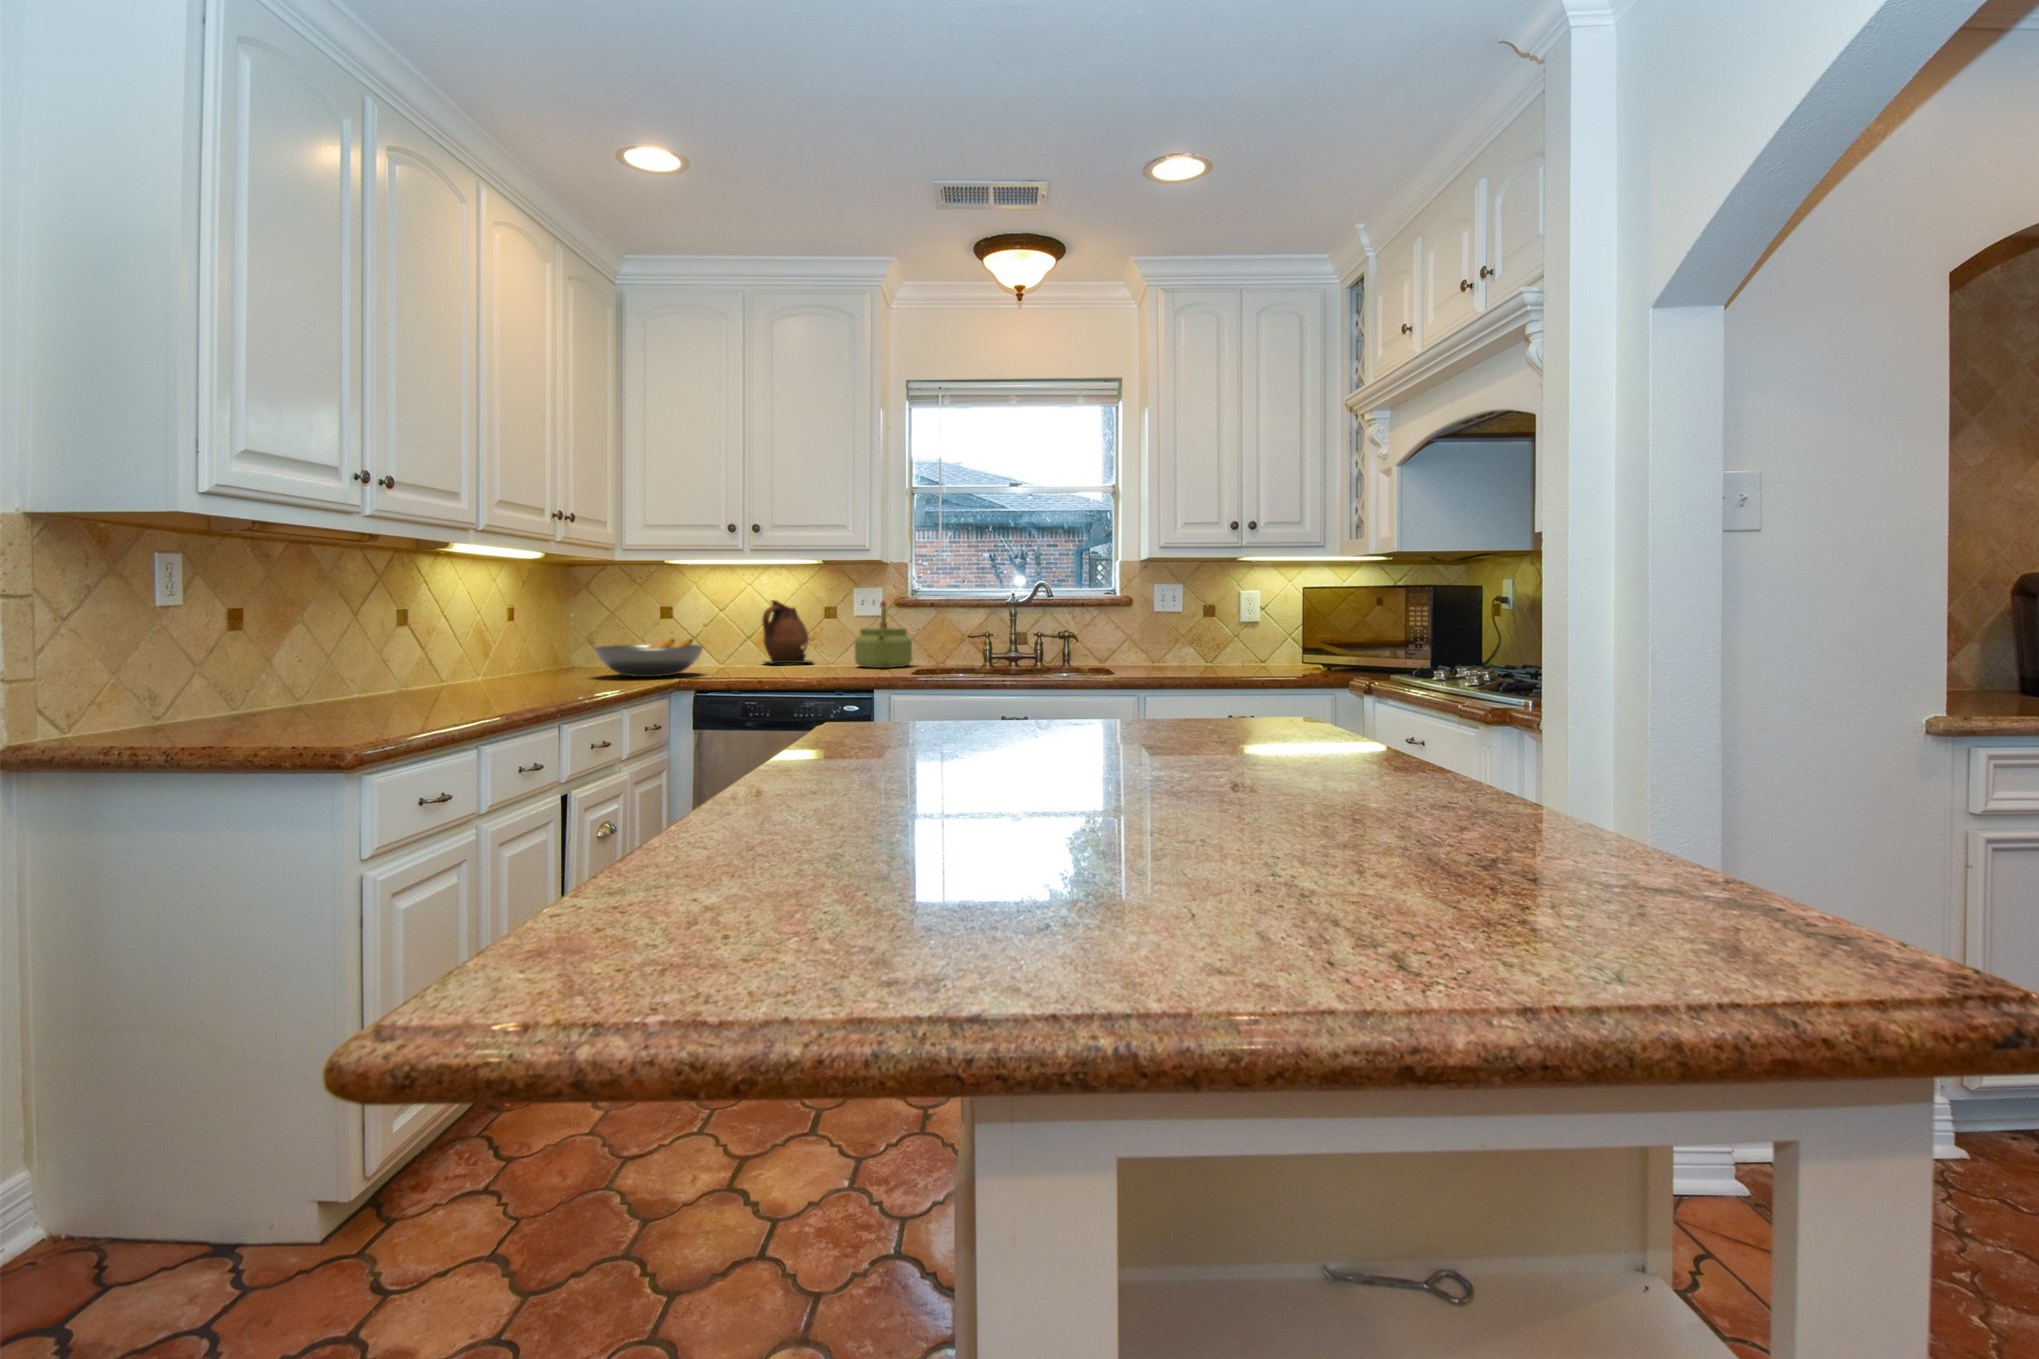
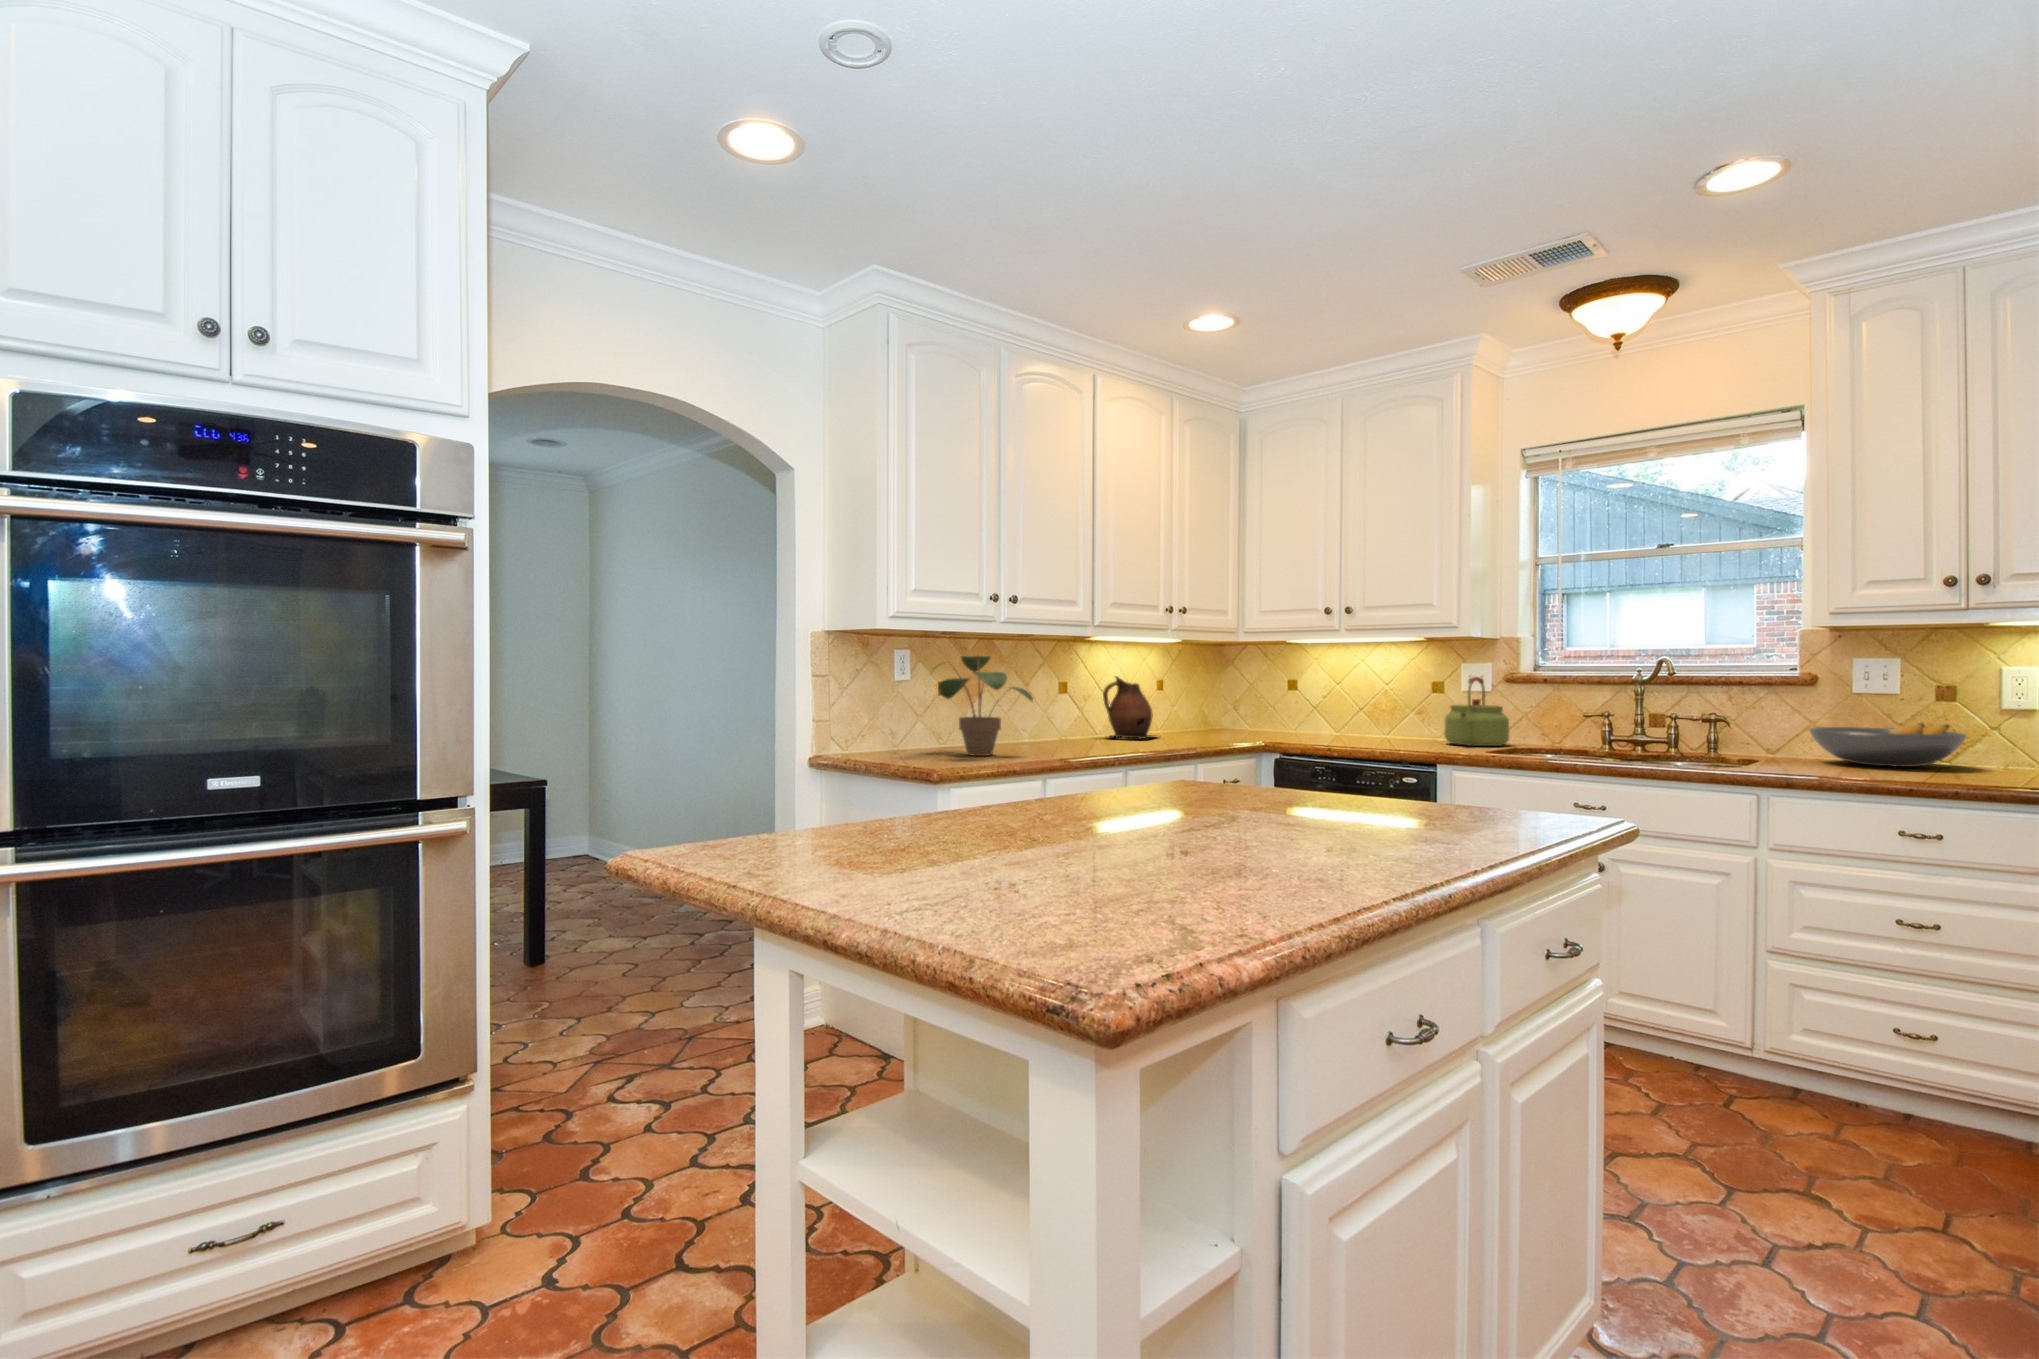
potted plant: none [251,570,431,720] -> present [934,656,1033,756]
ceramic pitcher: present [762,600,814,663] -> present [1103,676,1153,739]
fruit bowl: present [595,639,703,677] -> present [1809,723,1966,767]

